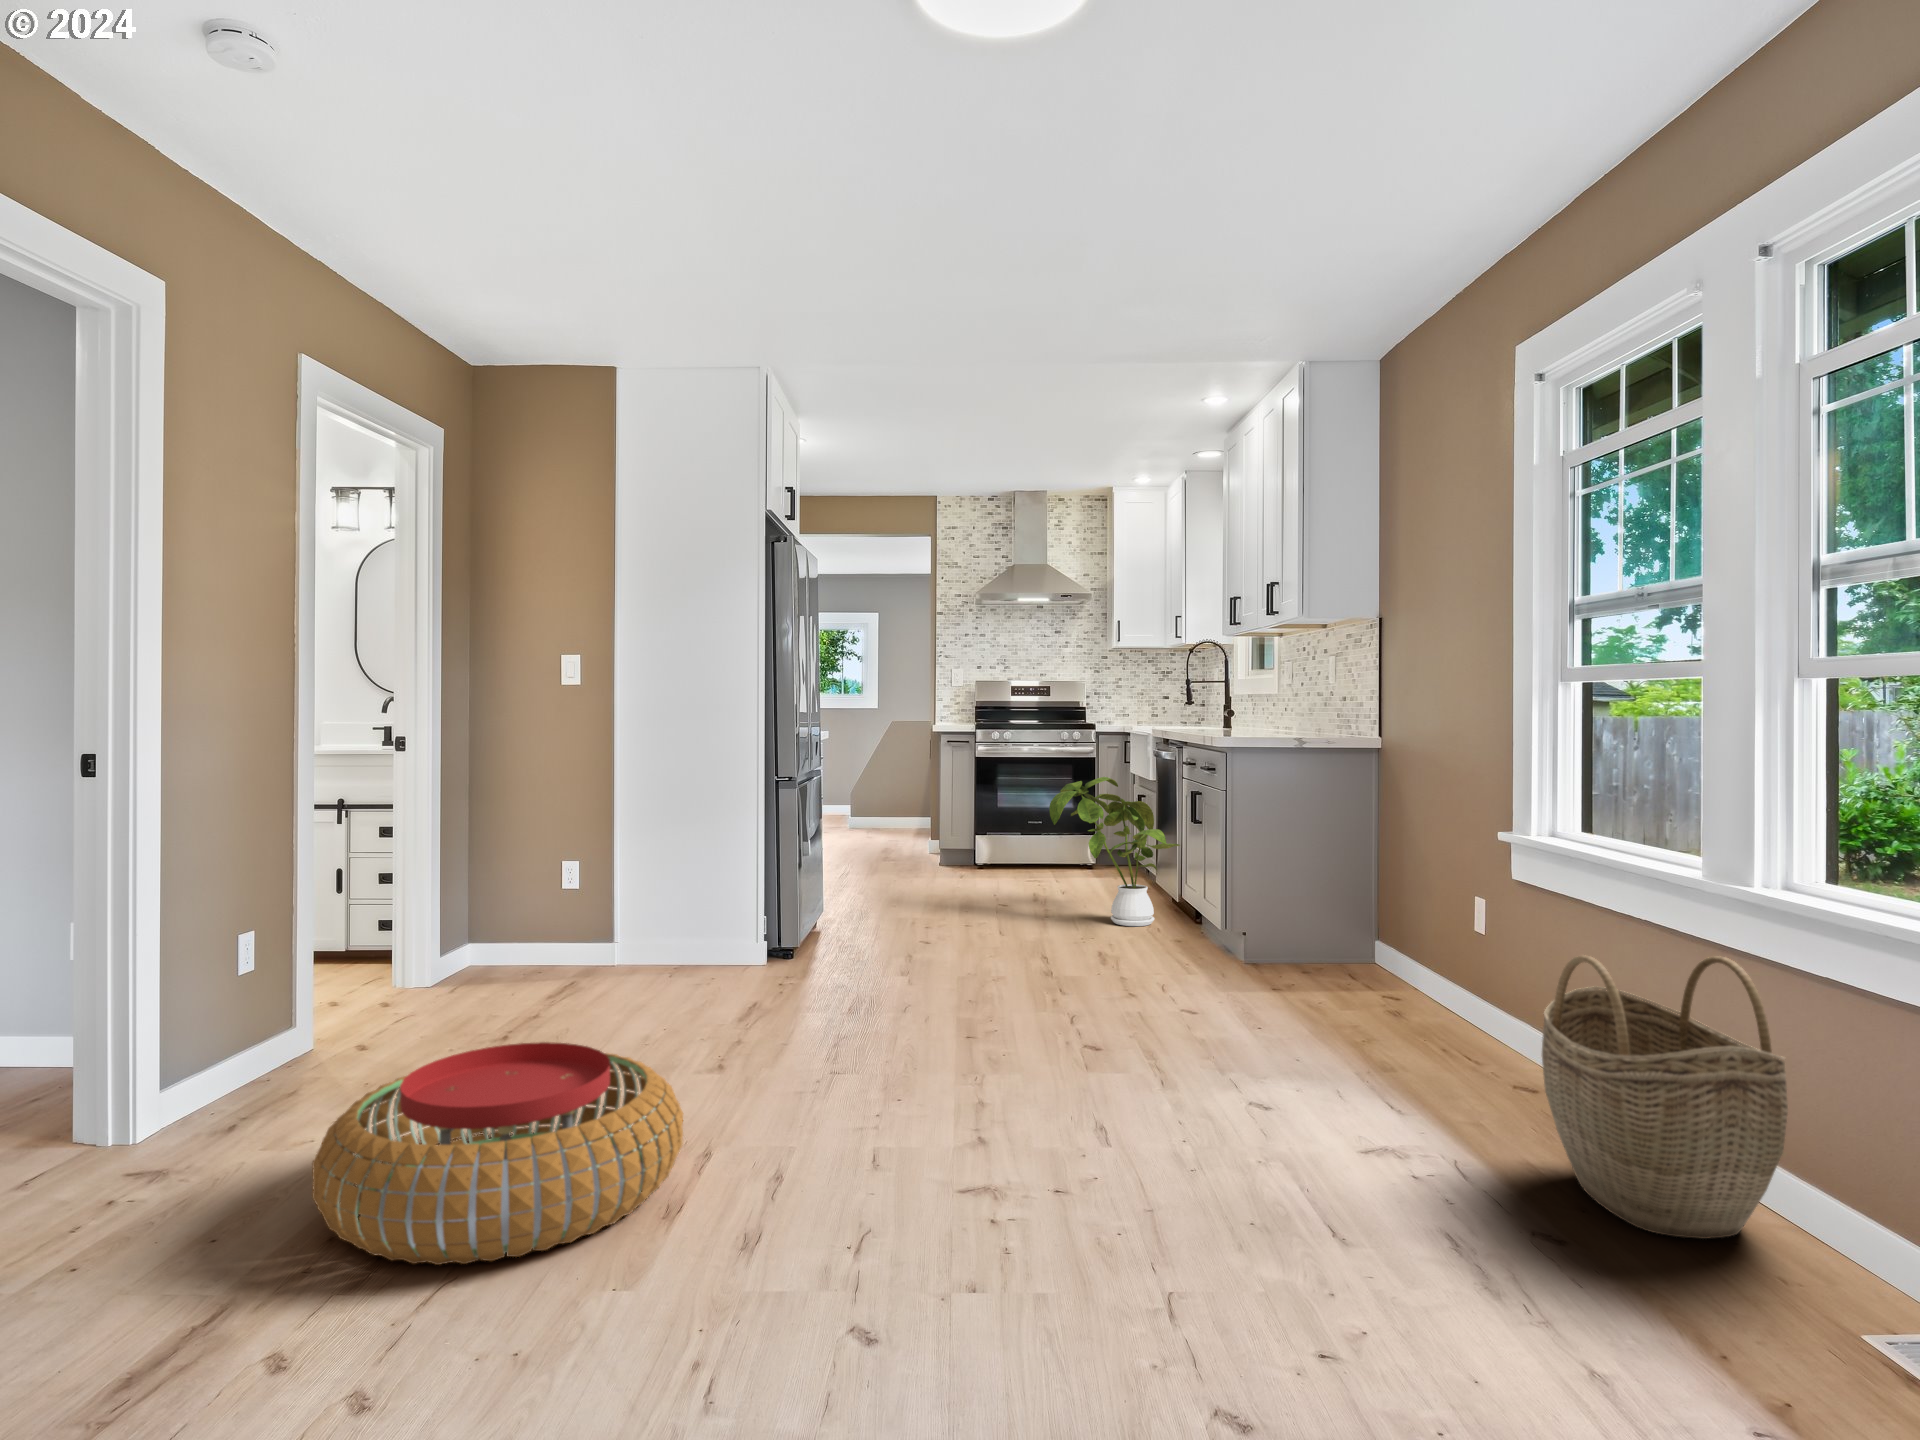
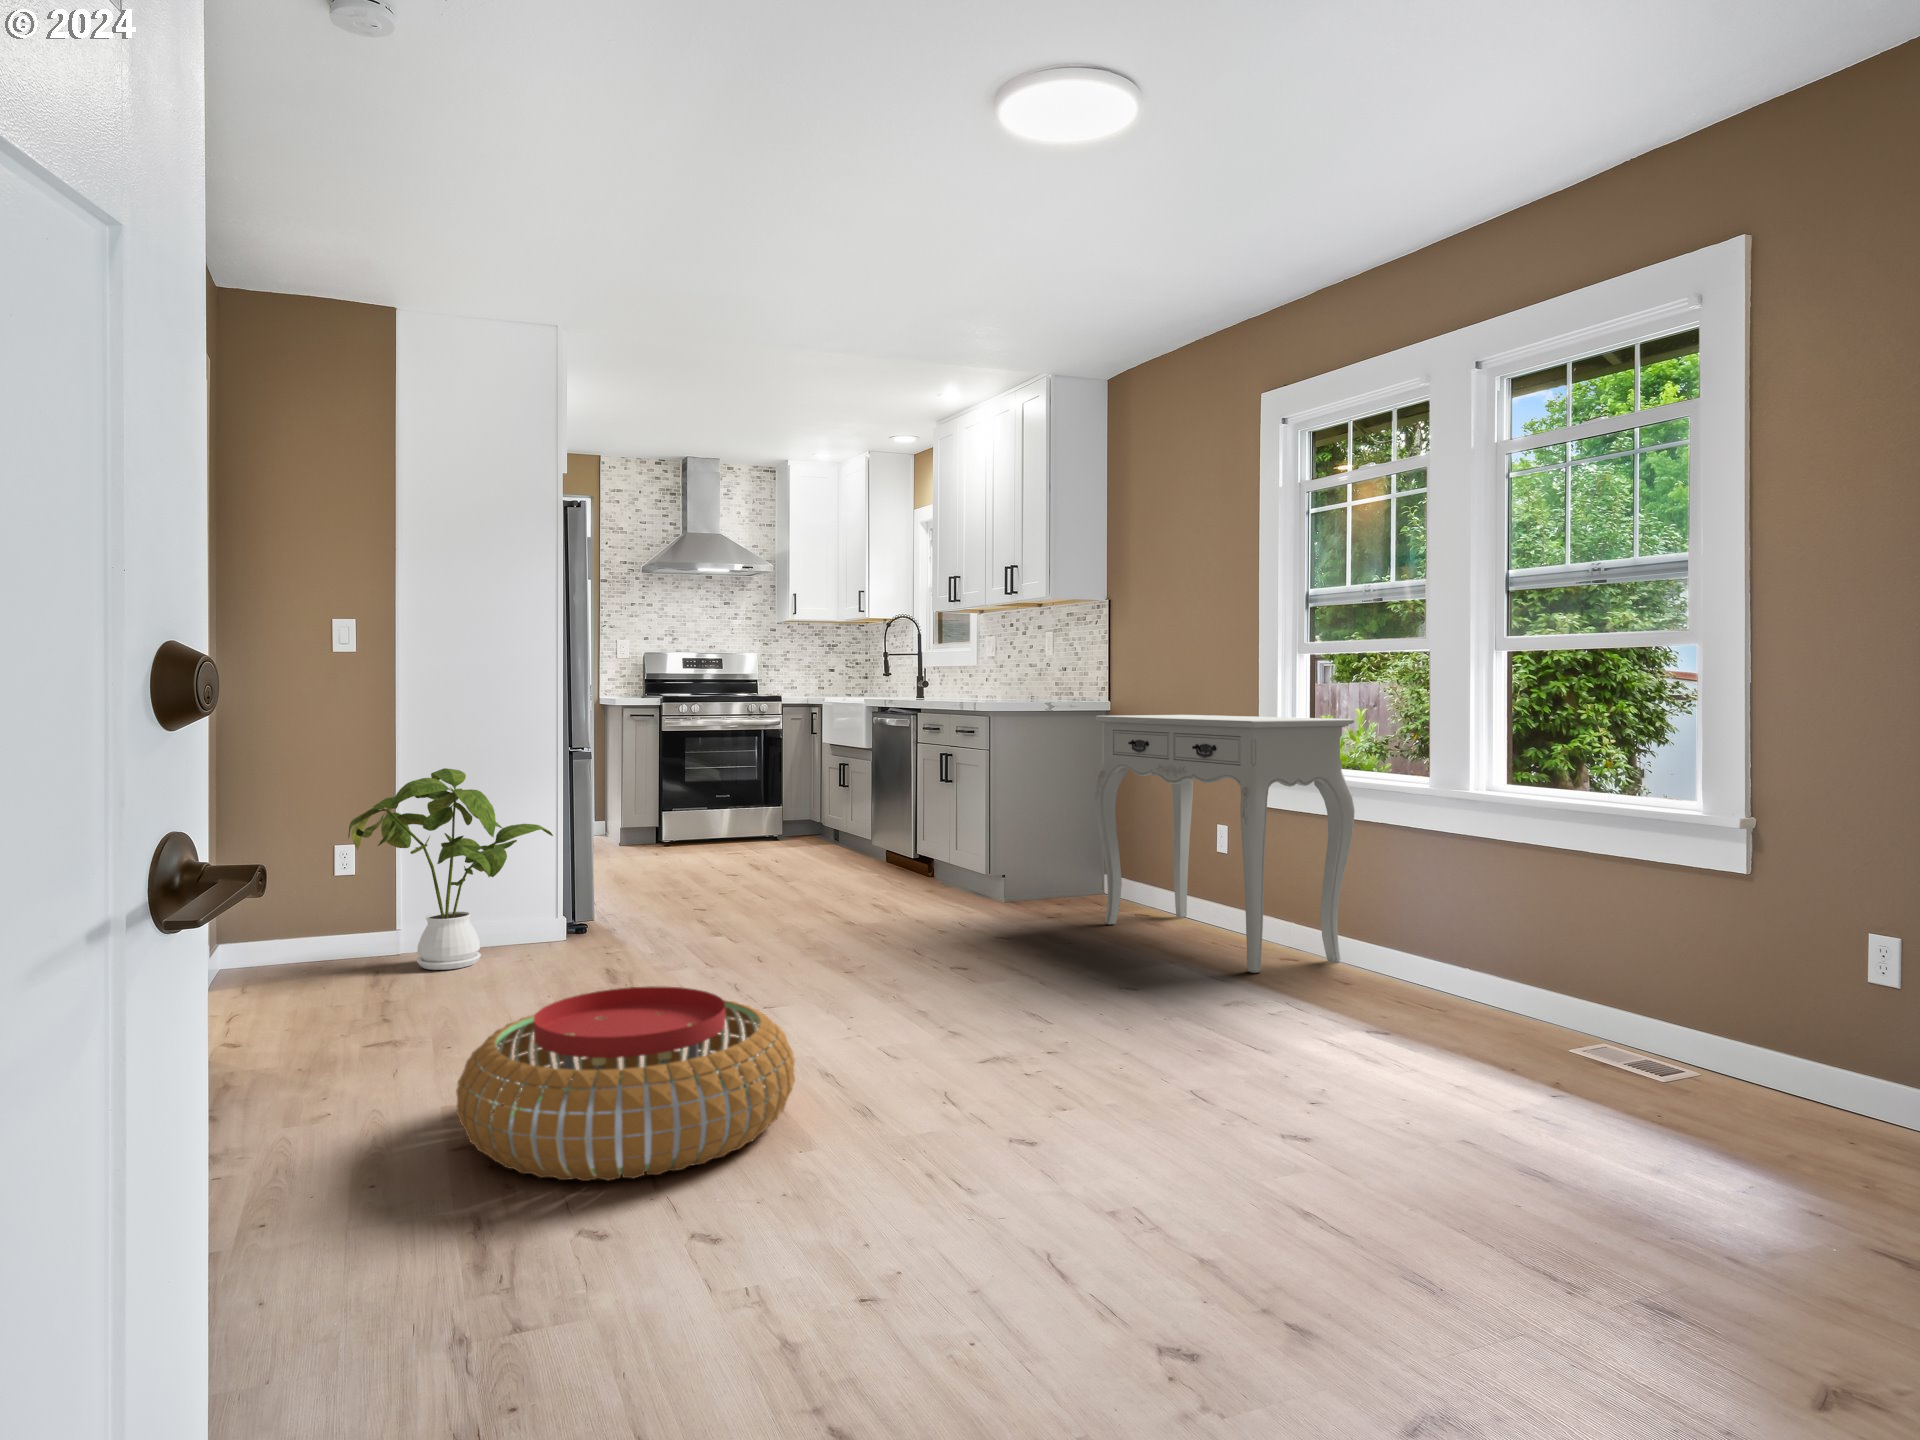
console table: none [1304,758,1603,1113] -> present [1094,715,1355,973]
house plant: present [1049,777,1180,926] -> present [348,768,553,970]
woven basket: present [1542,955,1788,1239] -> none [1351,833,1509,1014]

